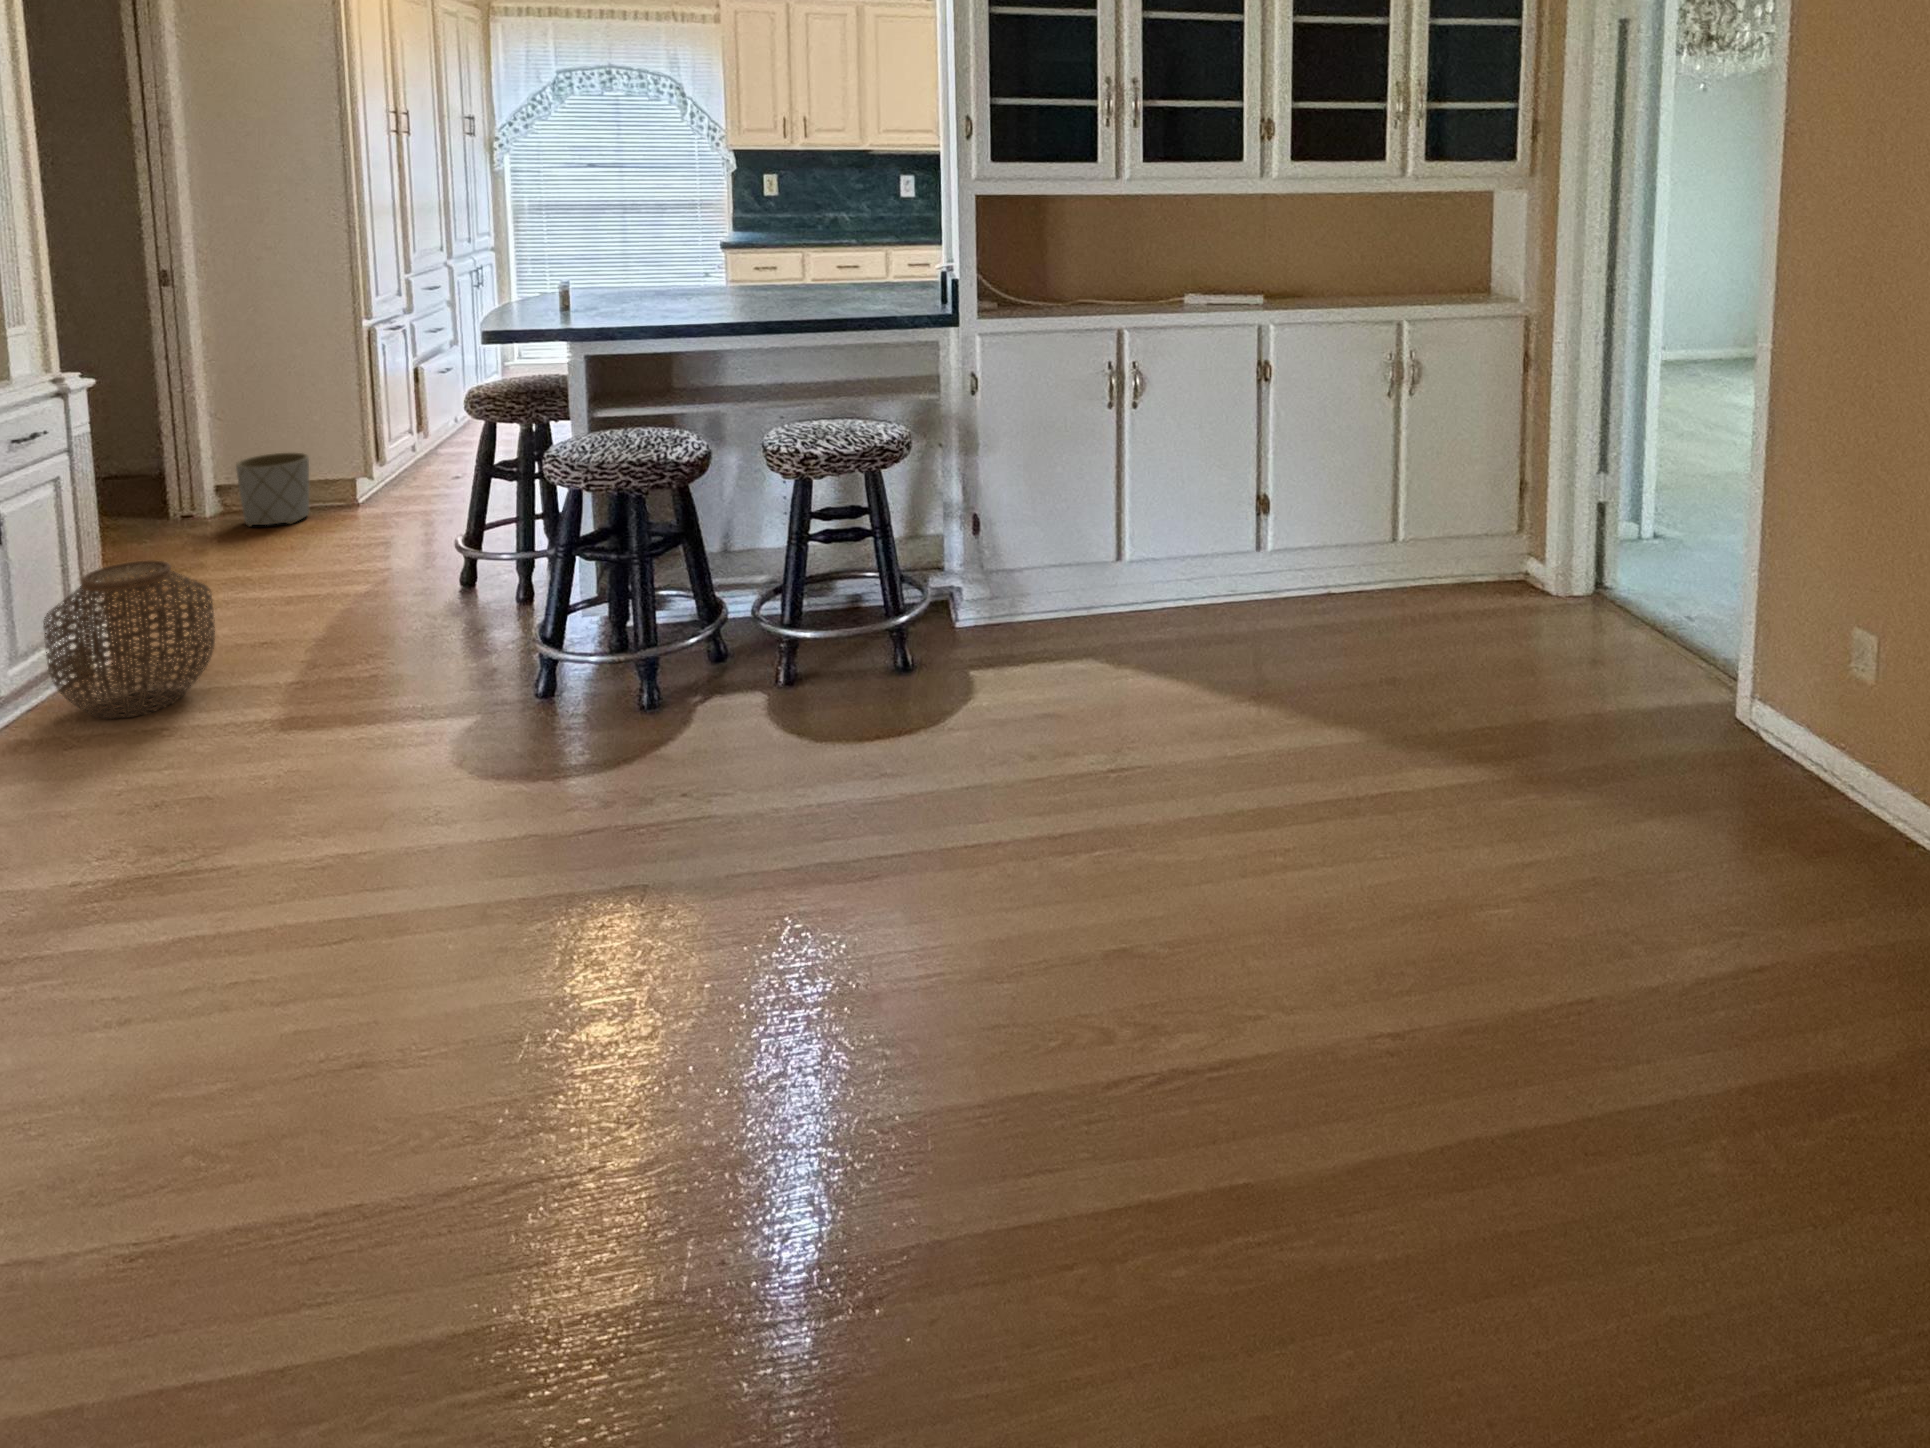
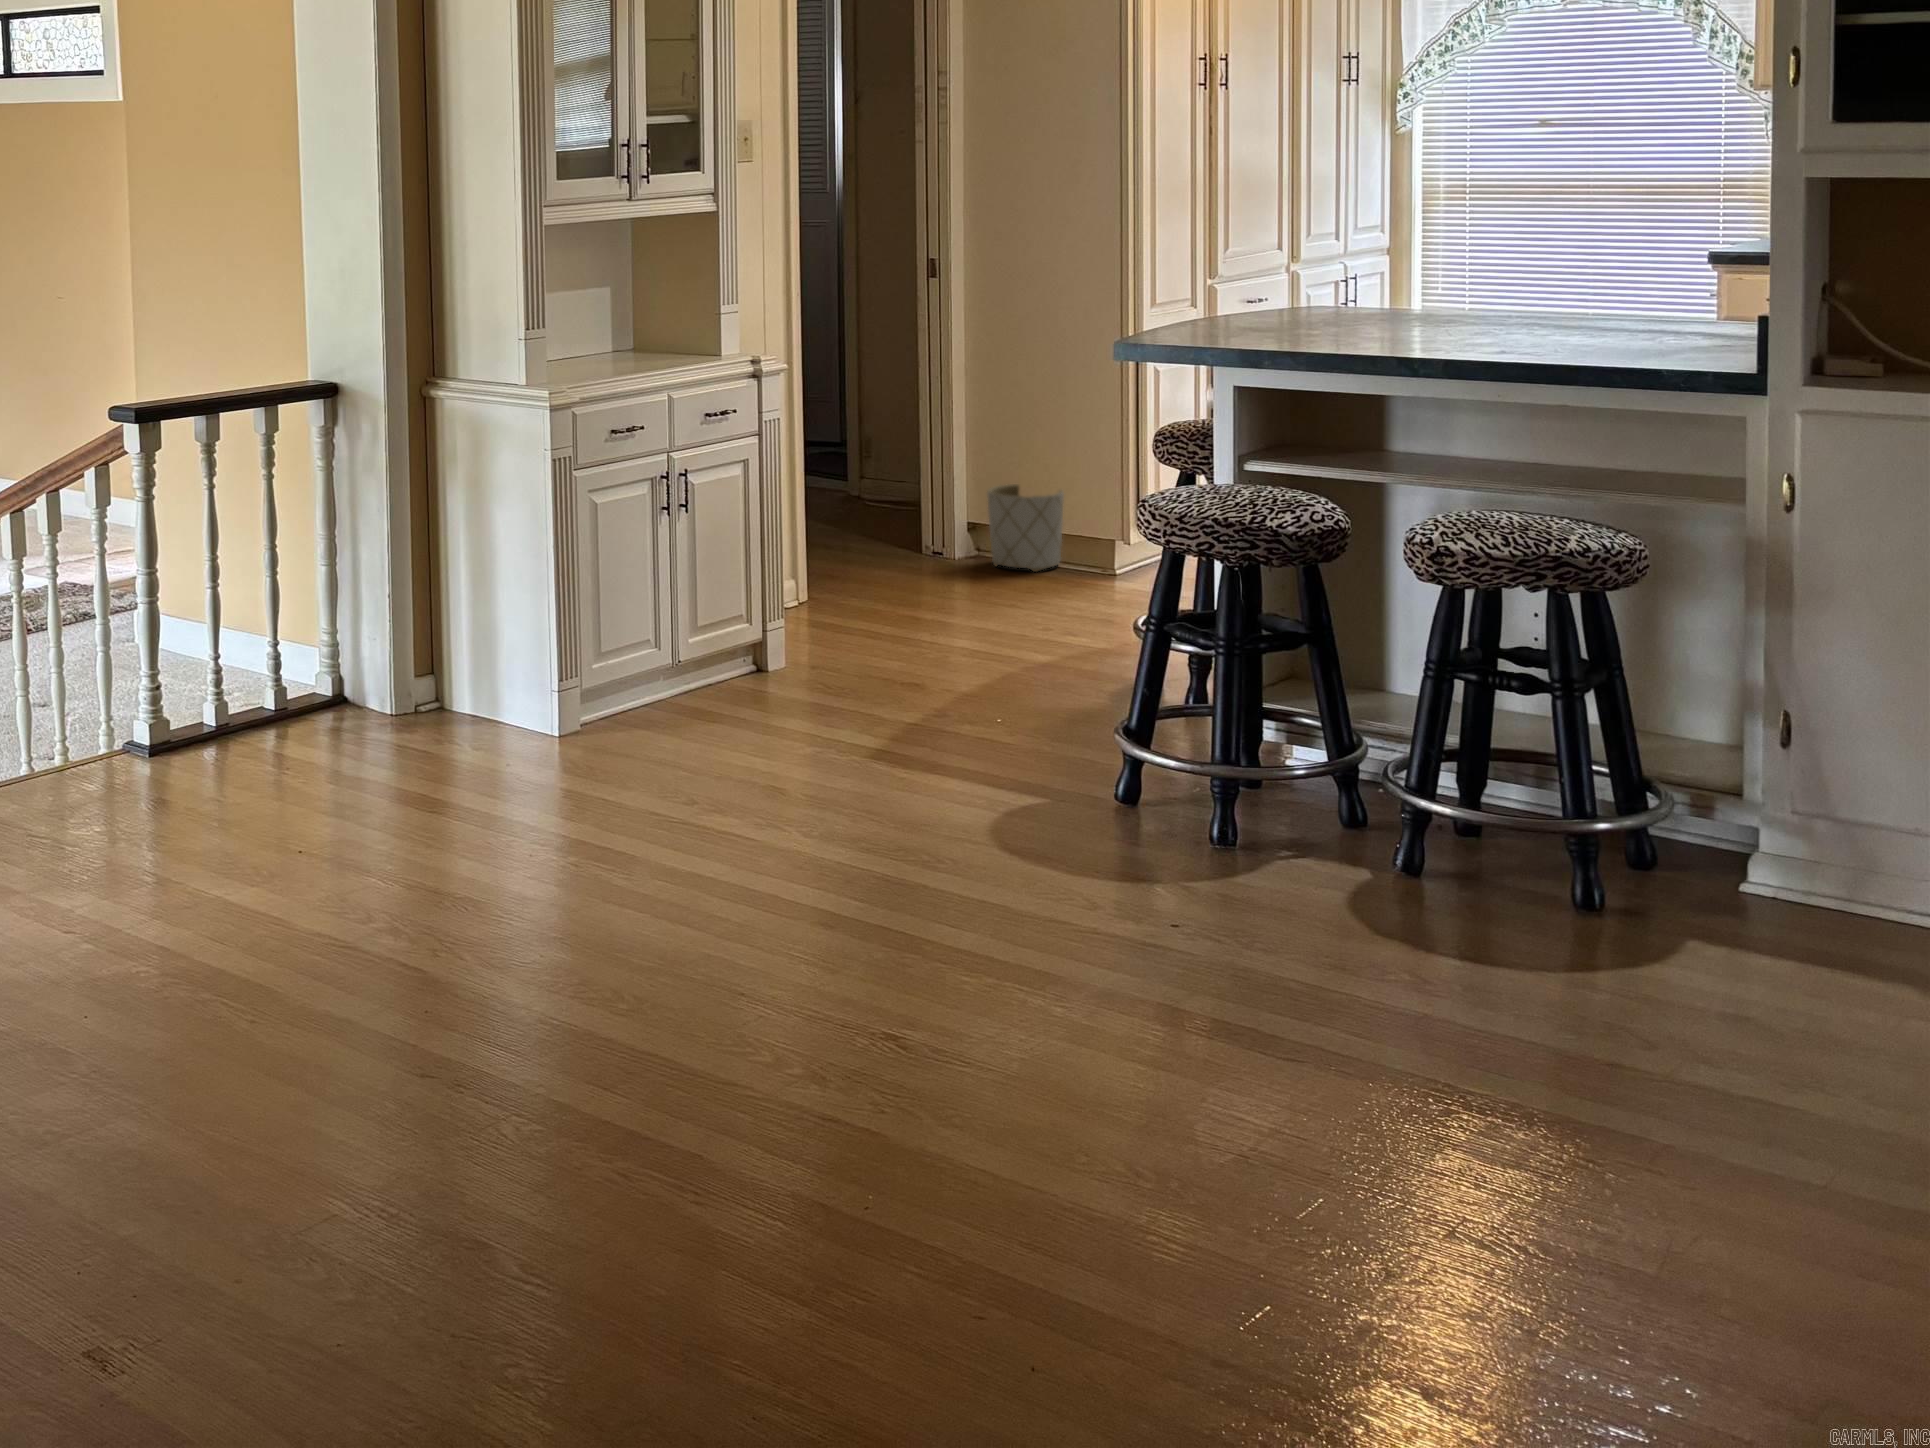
woven basket: present [44,560,215,719] -> none [713,554,852,710]

